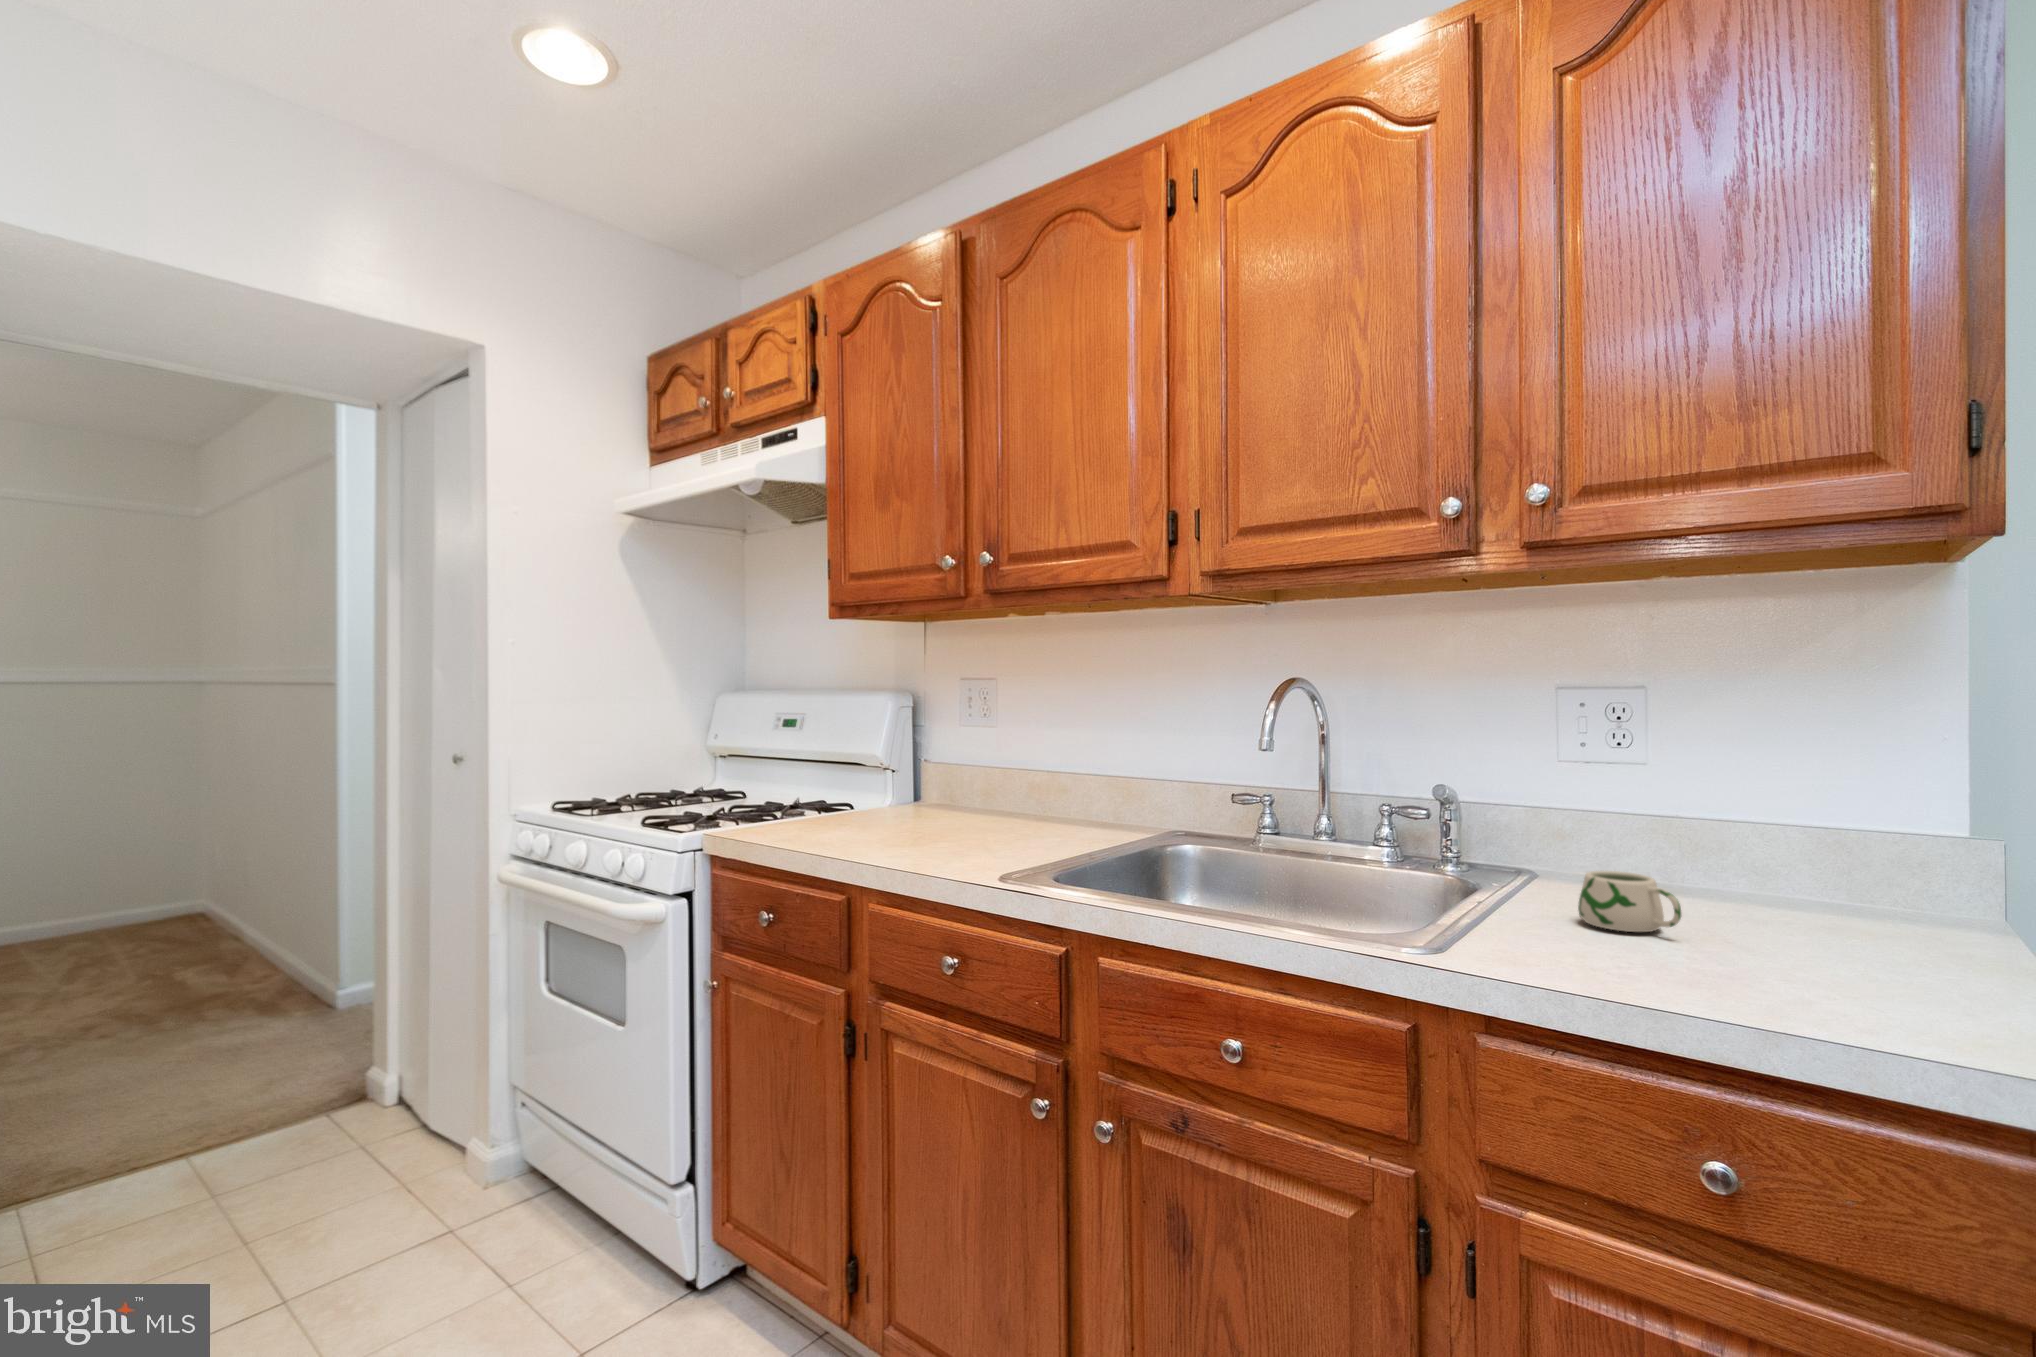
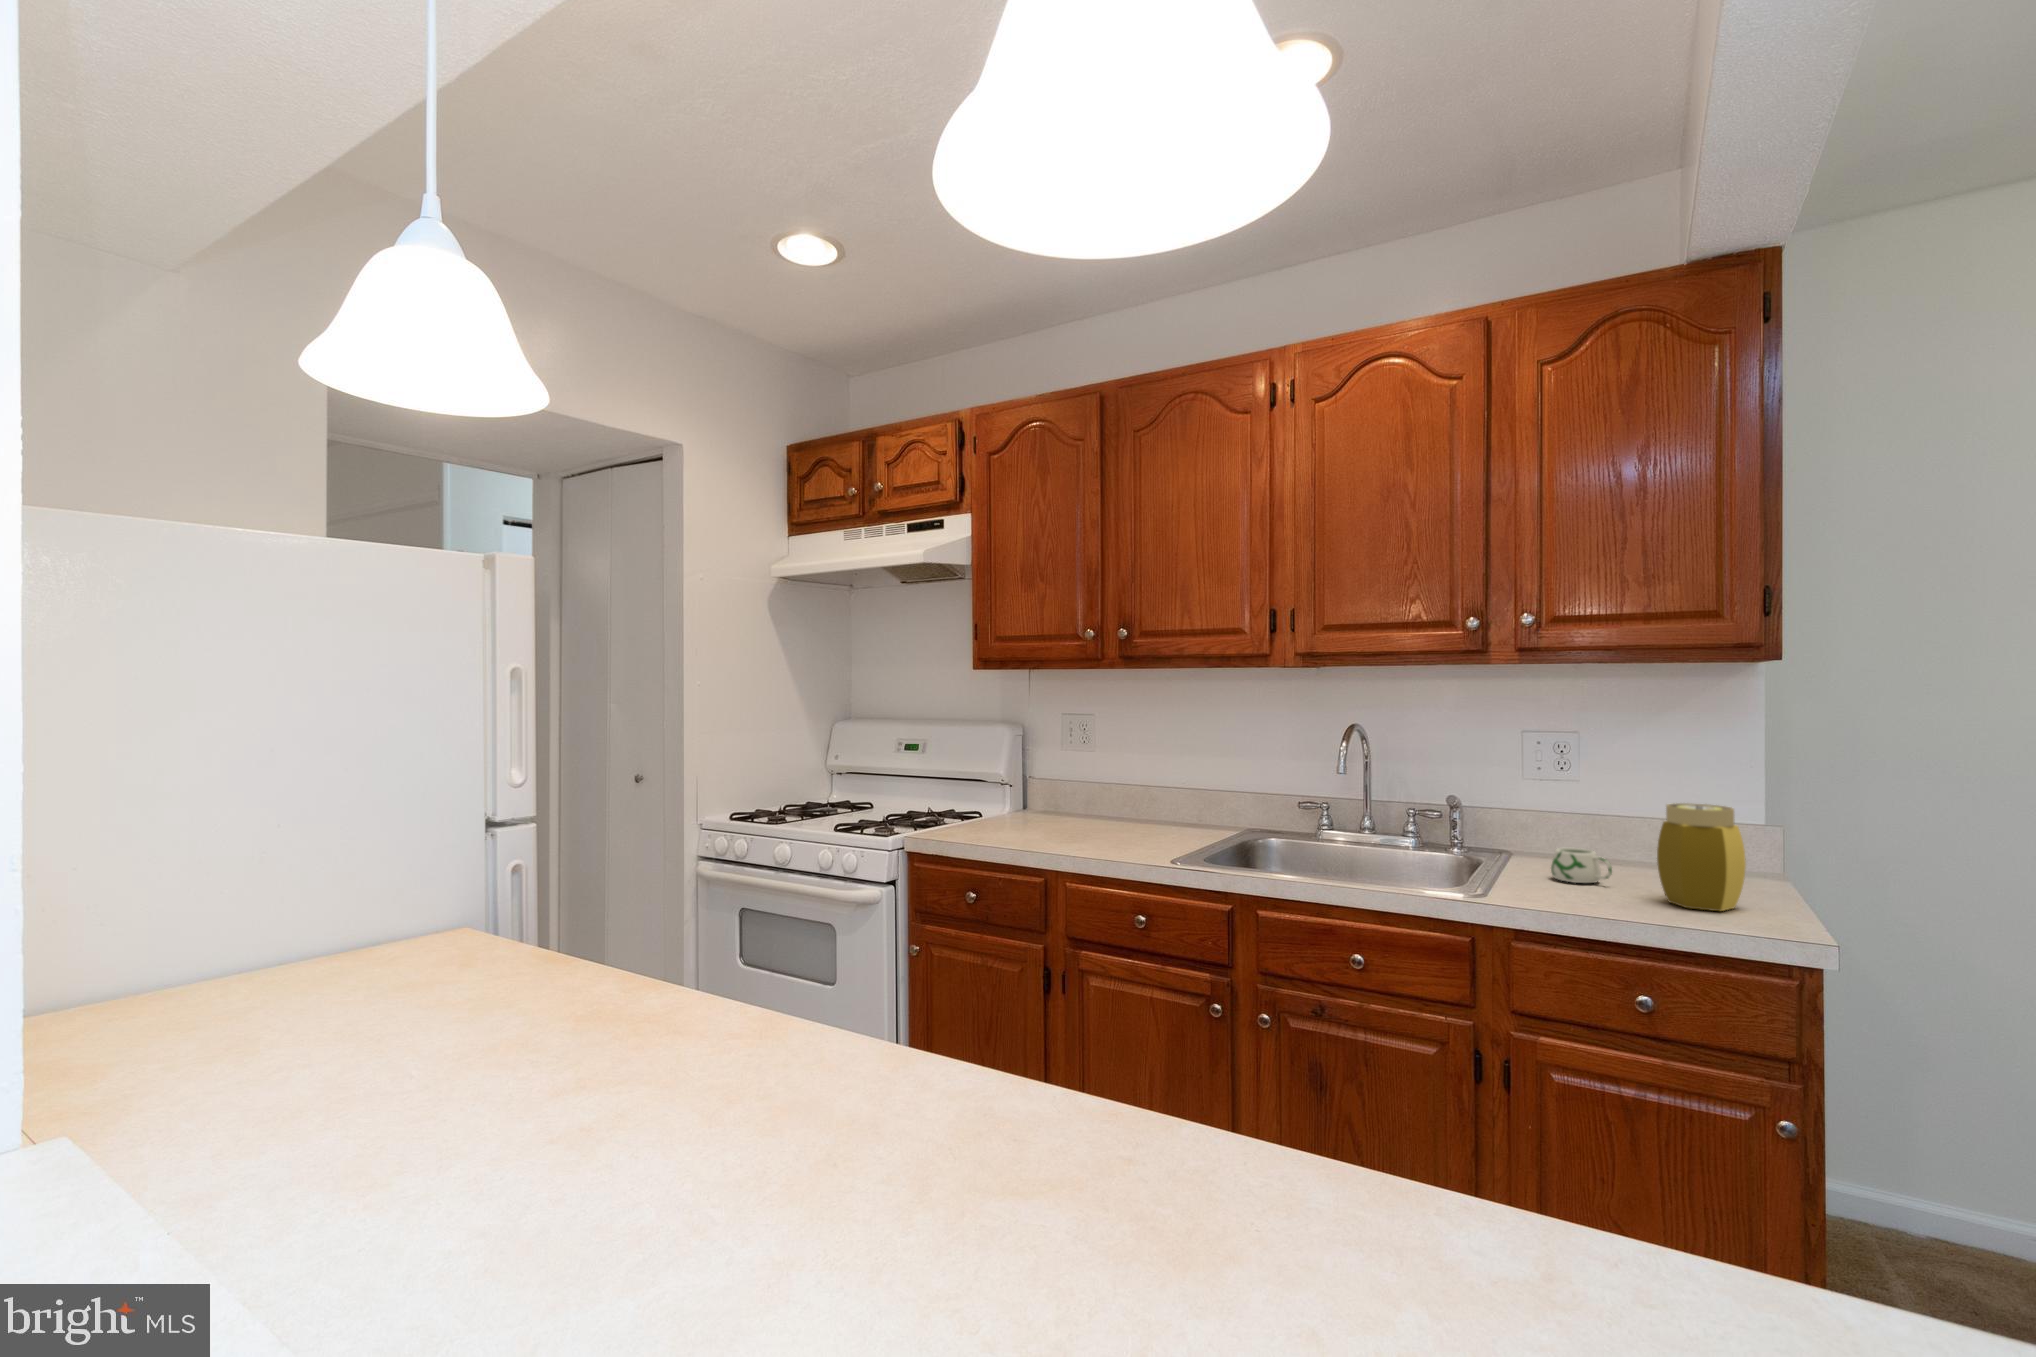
jar: none [1760,798,1938,1003] -> present [1657,803,1746,911]

